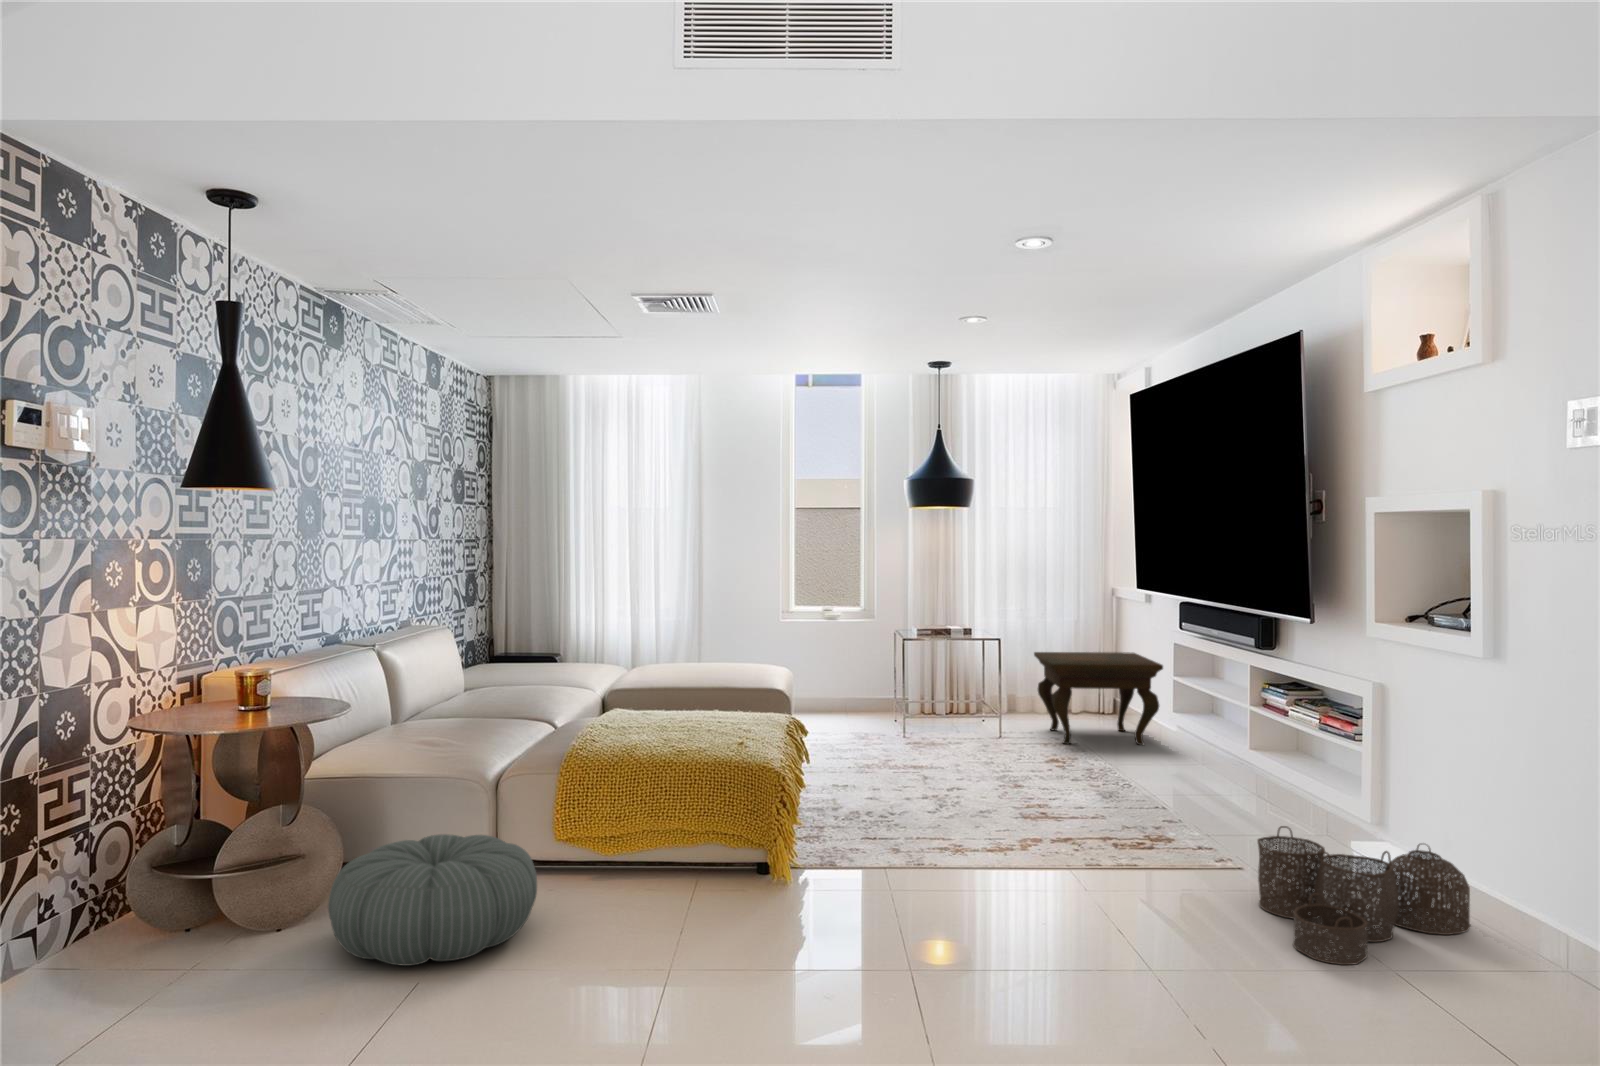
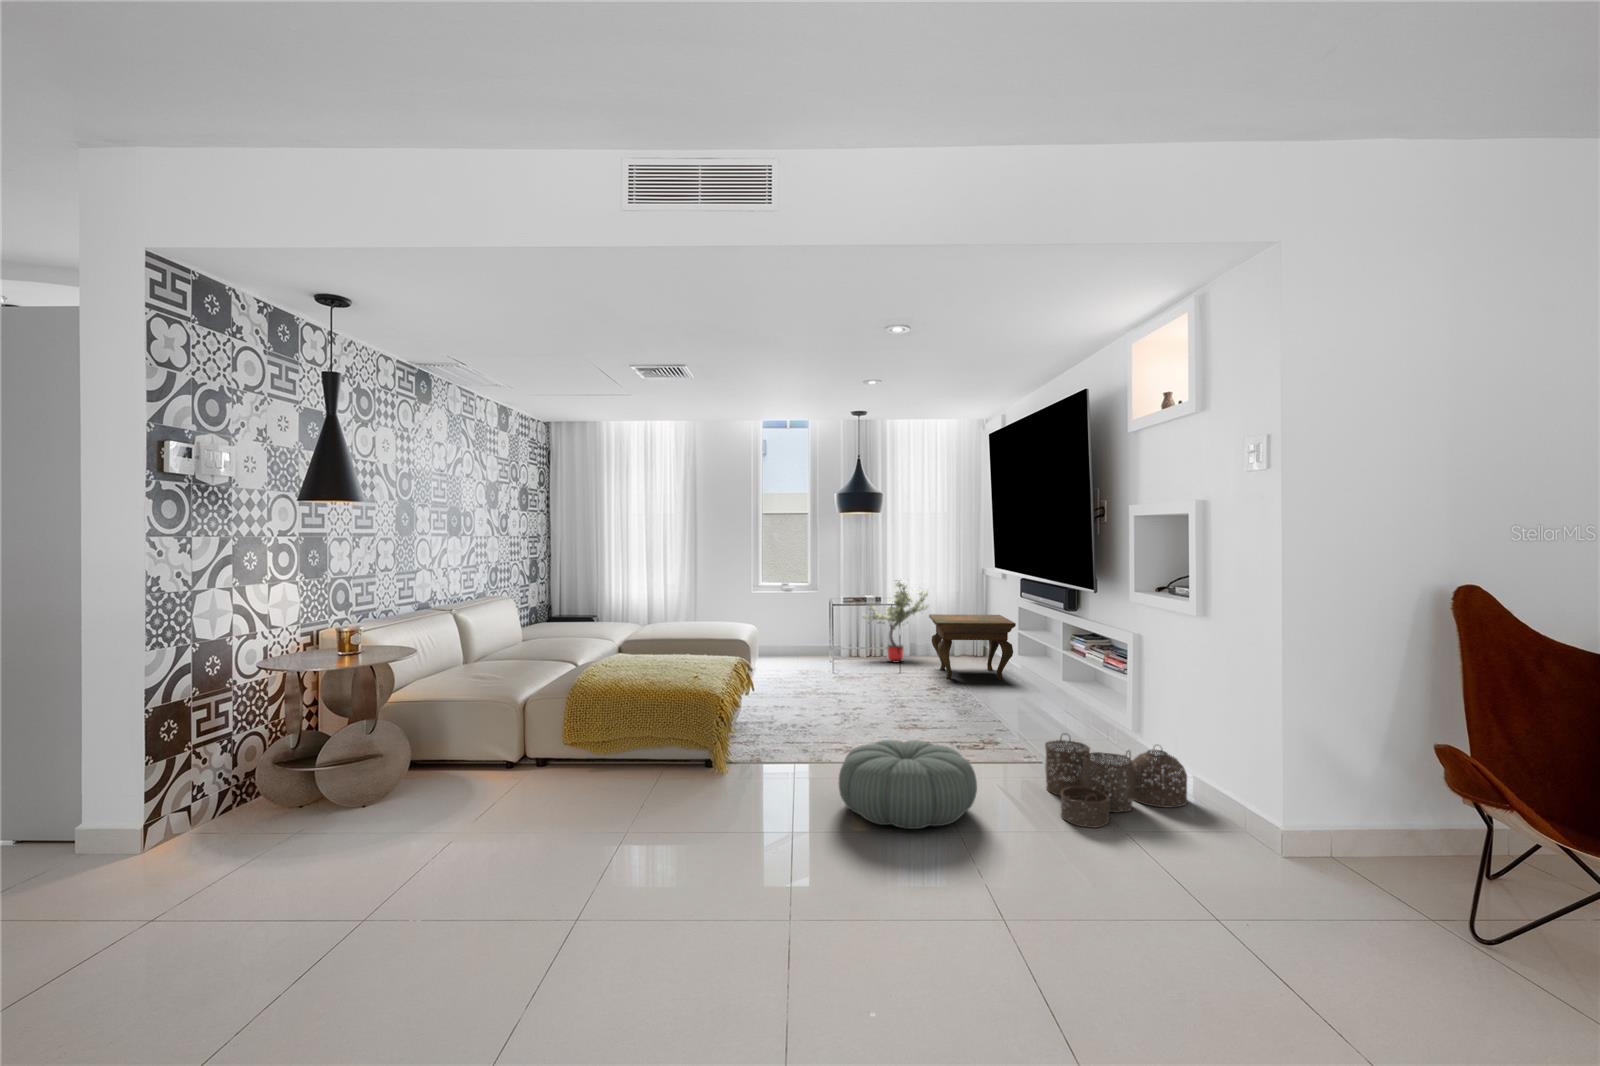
potted tree: none [935,601,1032,720] -> present [863,580,928,662]
pouf: present [328,834,537,966] -> present [838,740,977,829]

